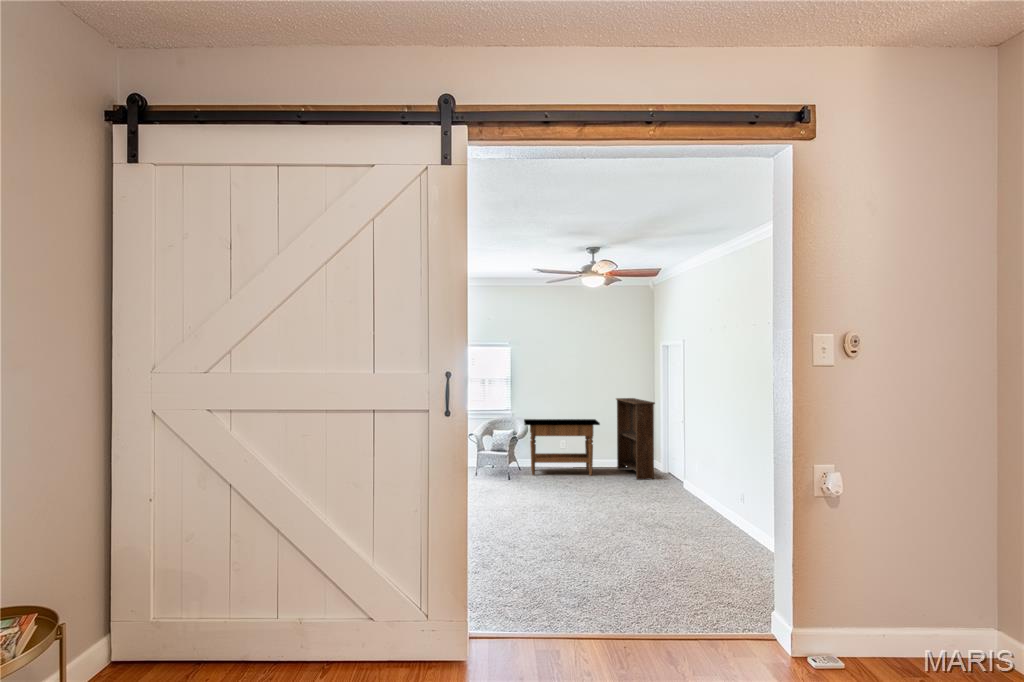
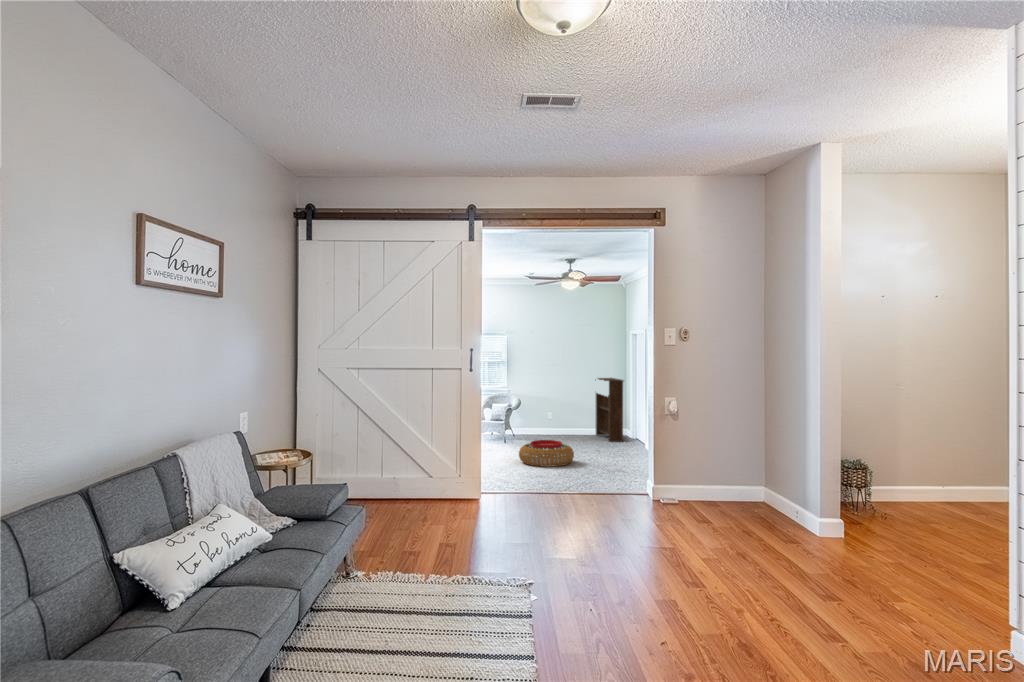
side table: present [524,419,600,476] -> none [519,395,580,440]
pouf: none [527,488,602,529] -> present [519,440,574,467]

